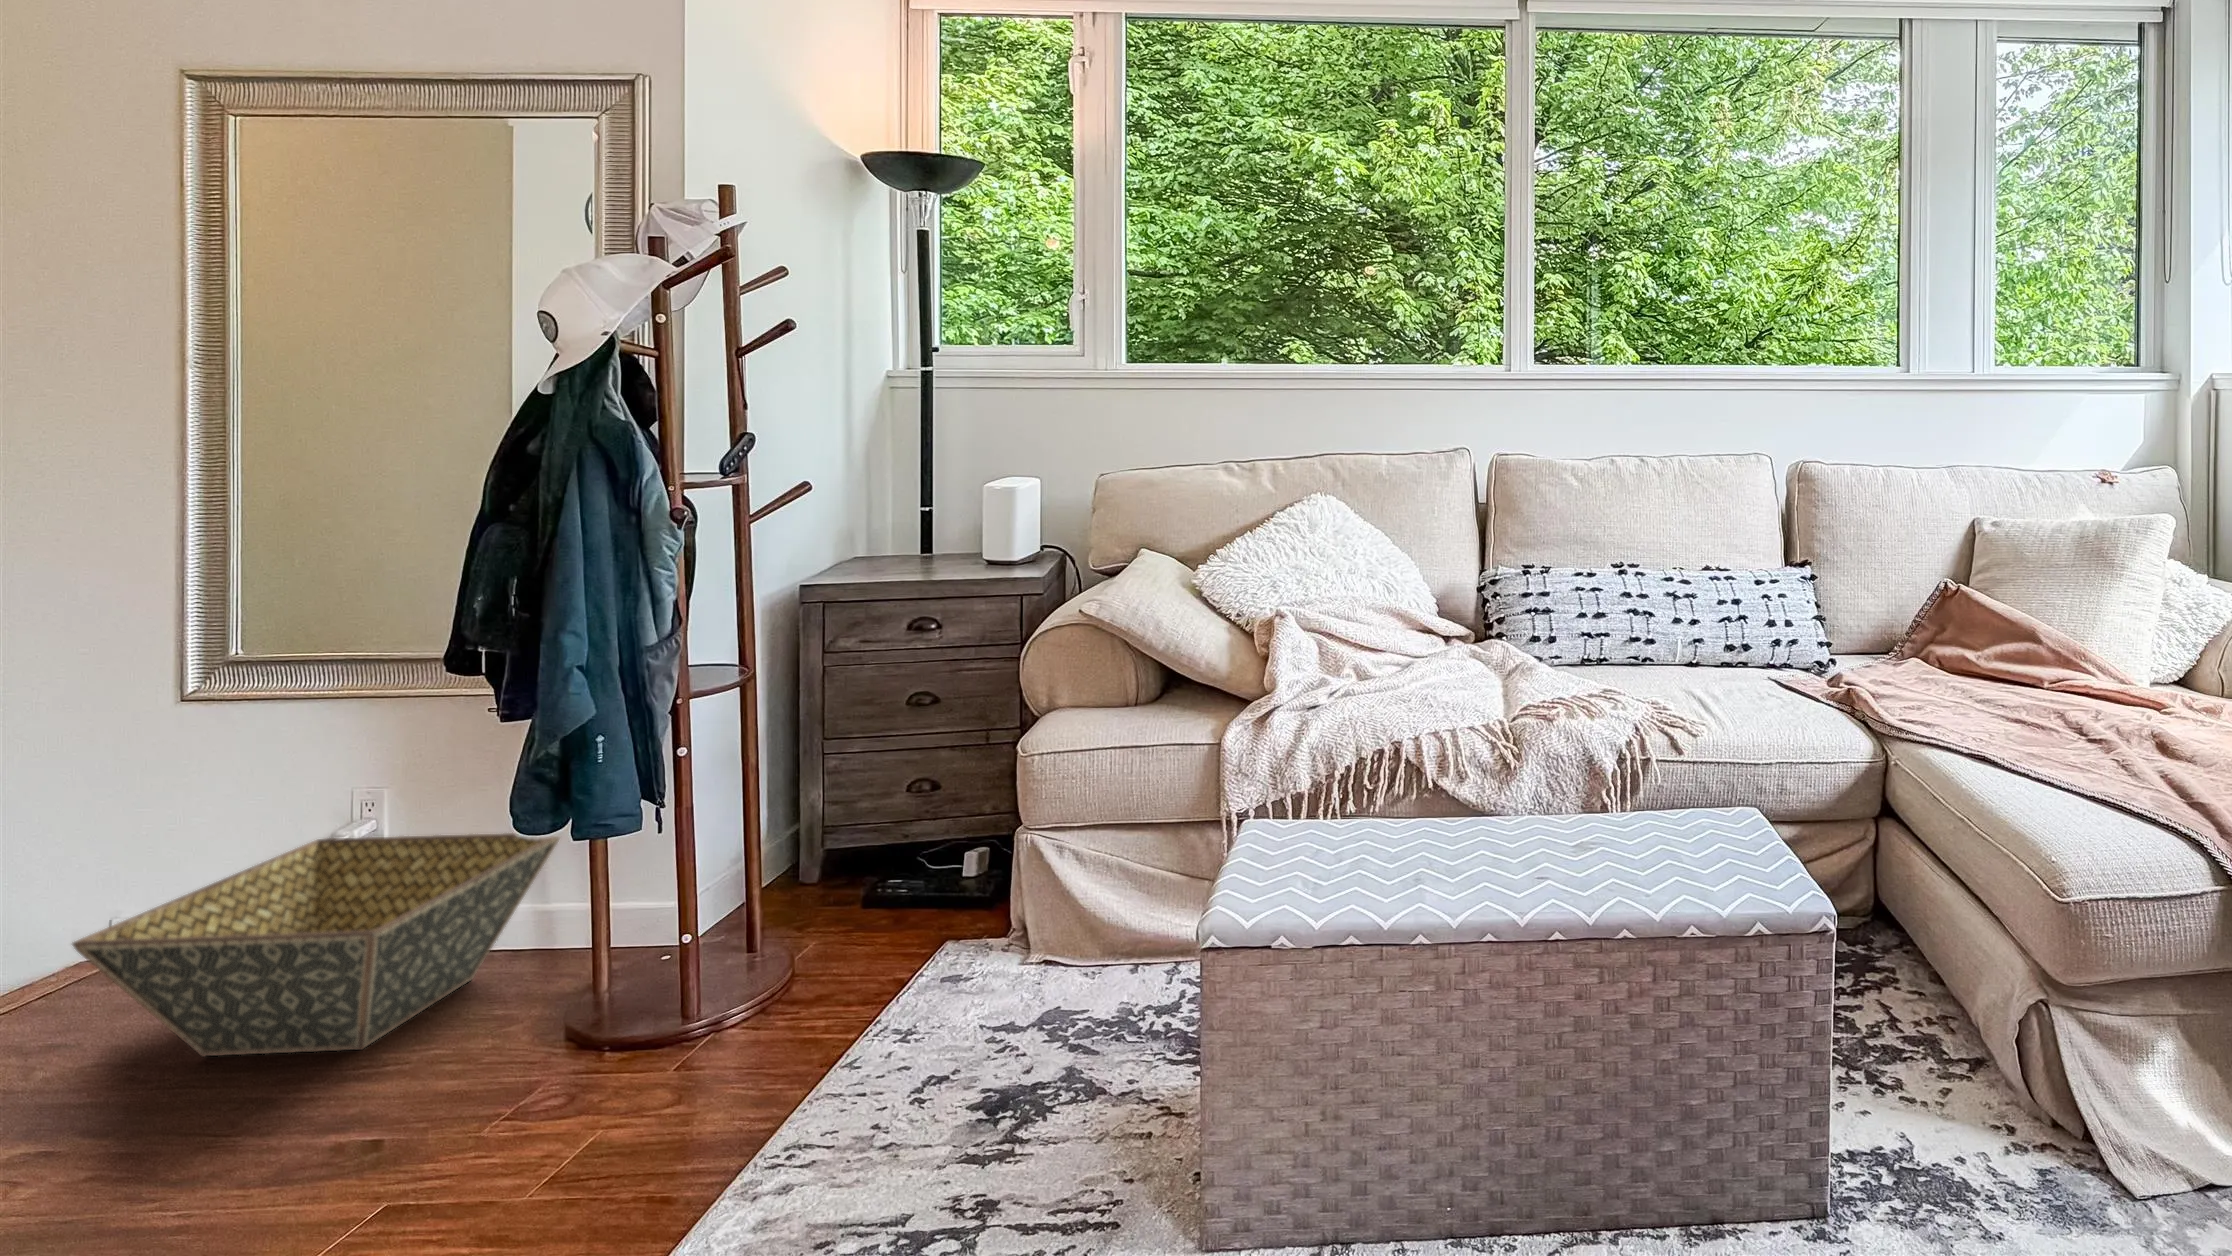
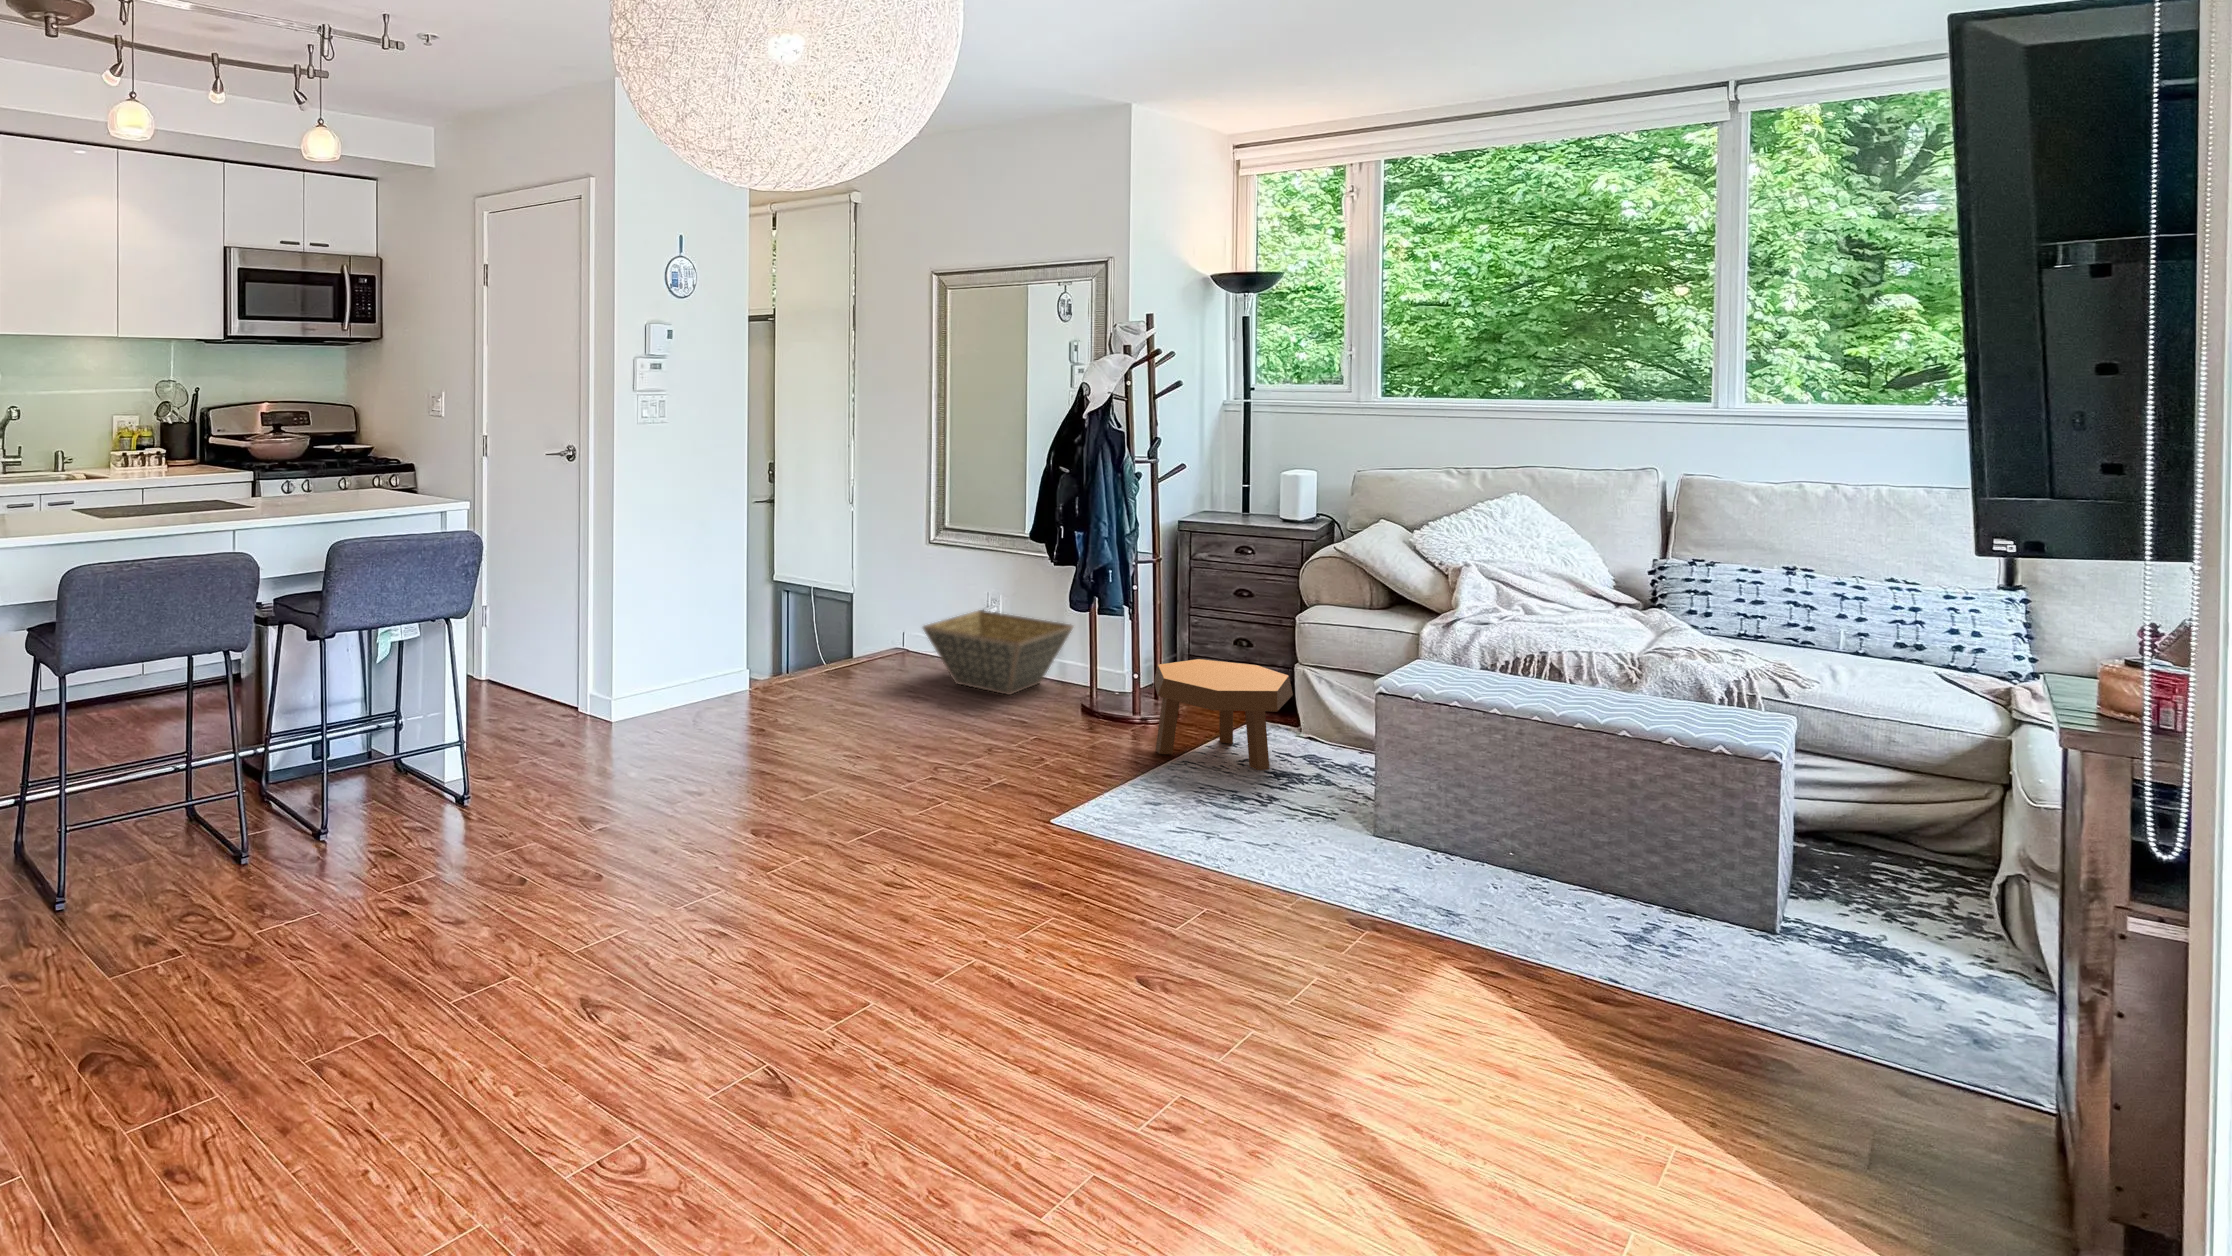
footstool: none [714,861,1013,1140] -> present [1154,659,1293,770]

